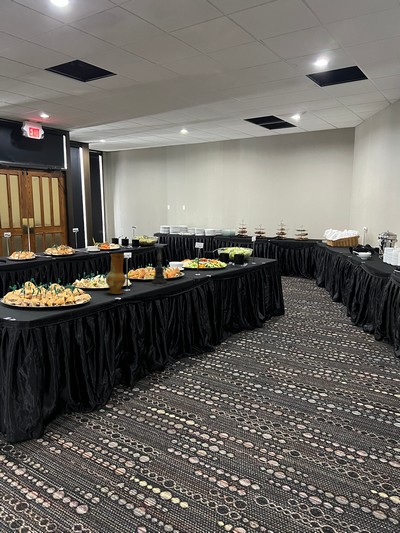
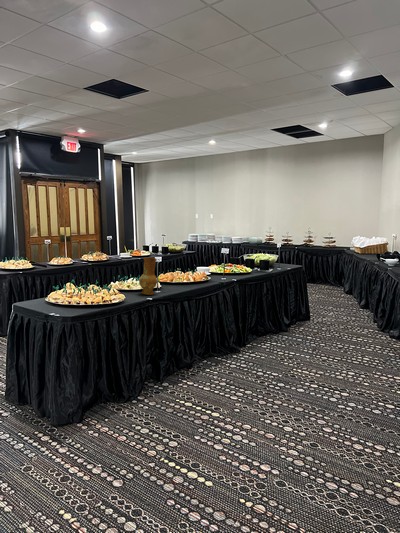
candle holder: present [146,245,172,286] -> none [174,245,202,289]

